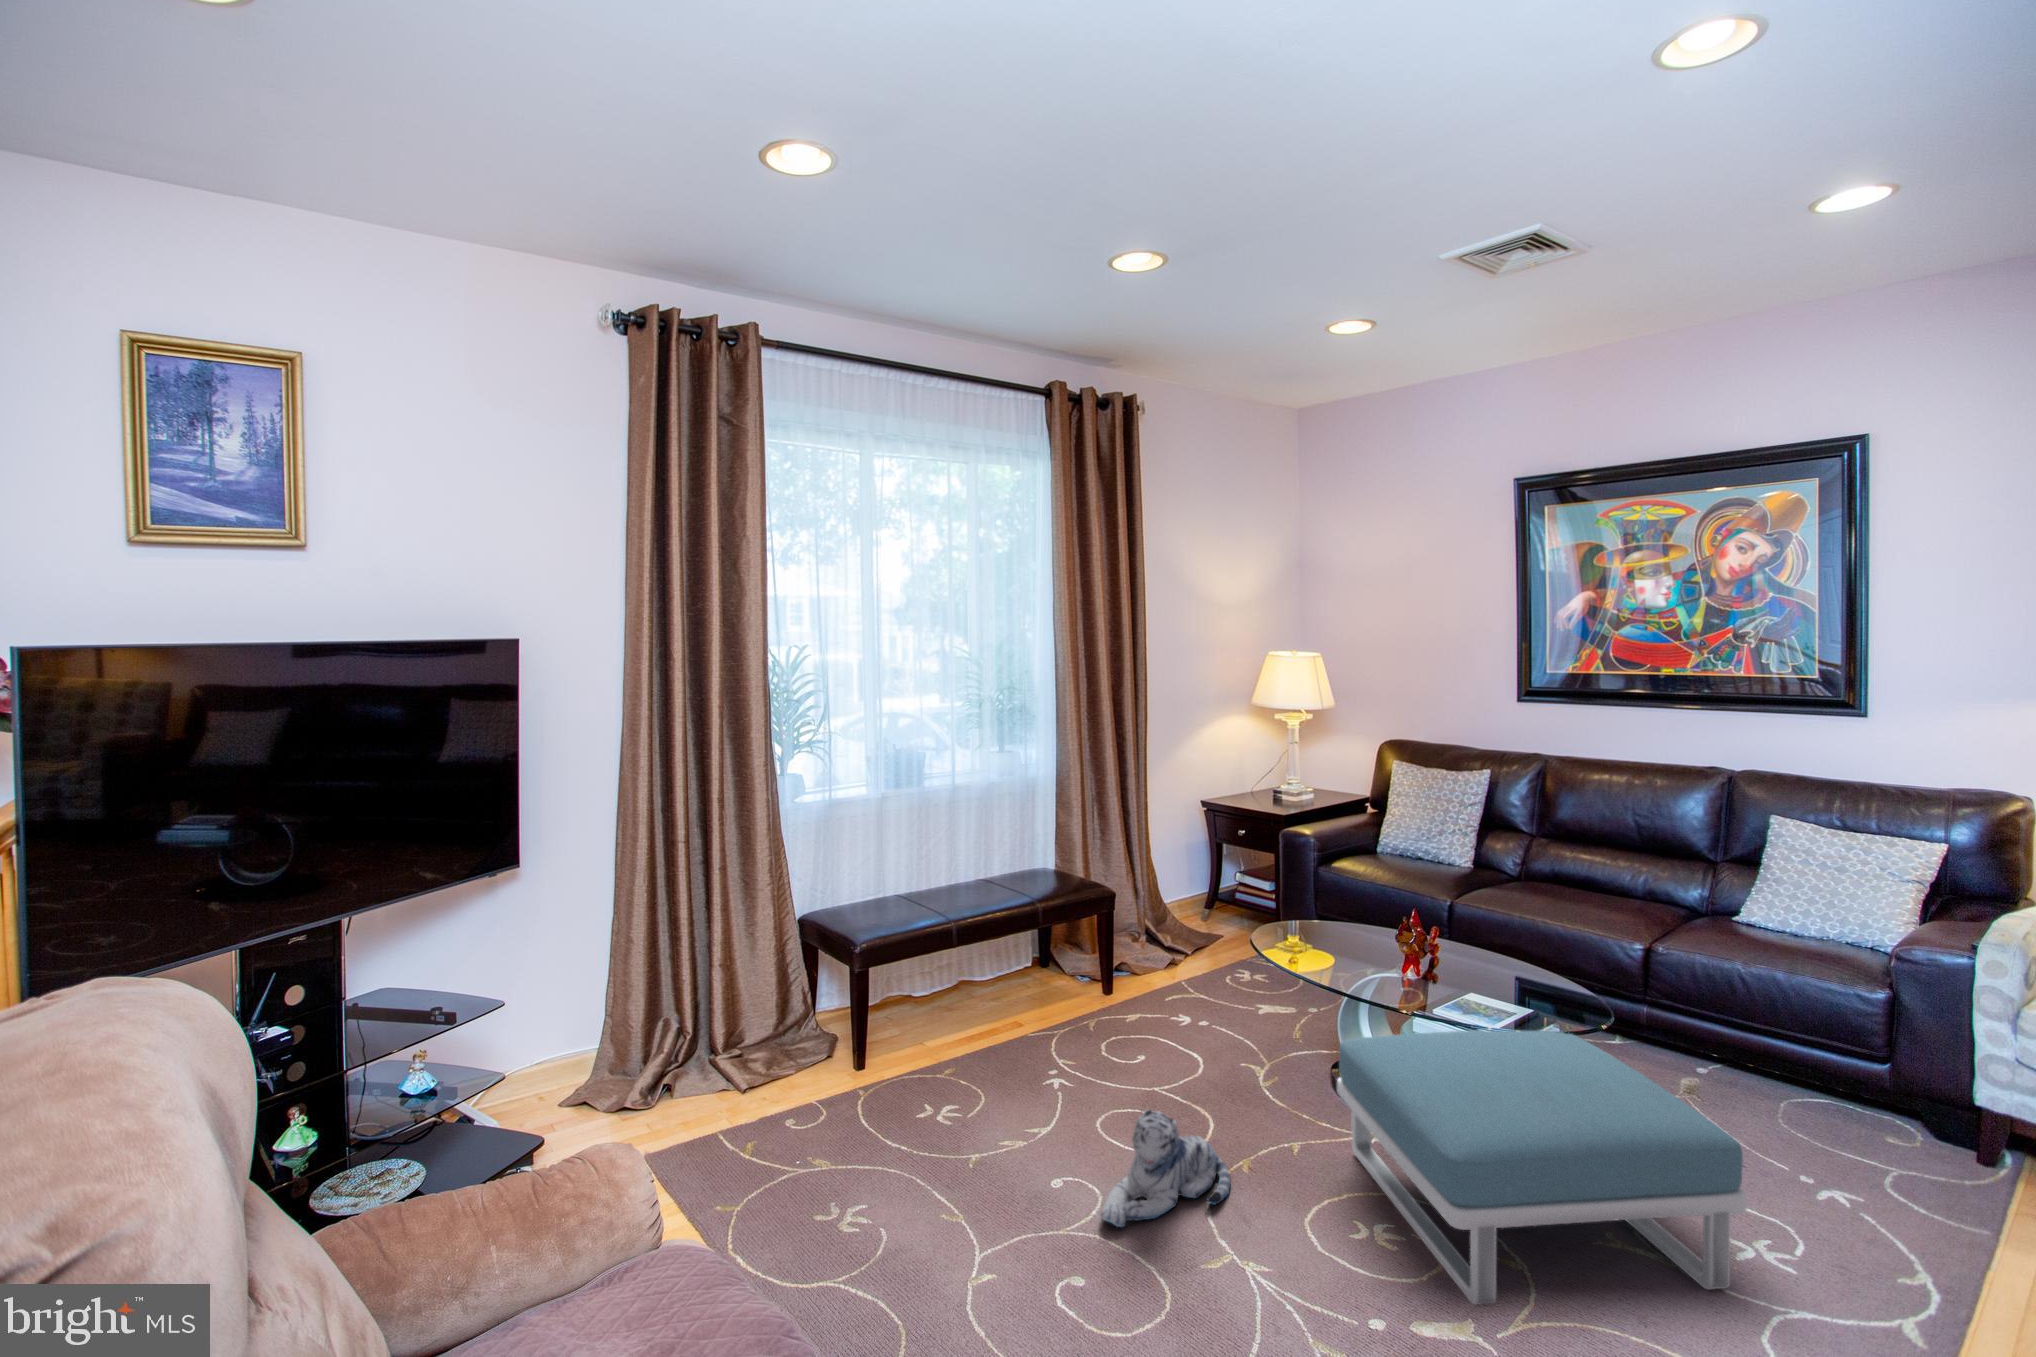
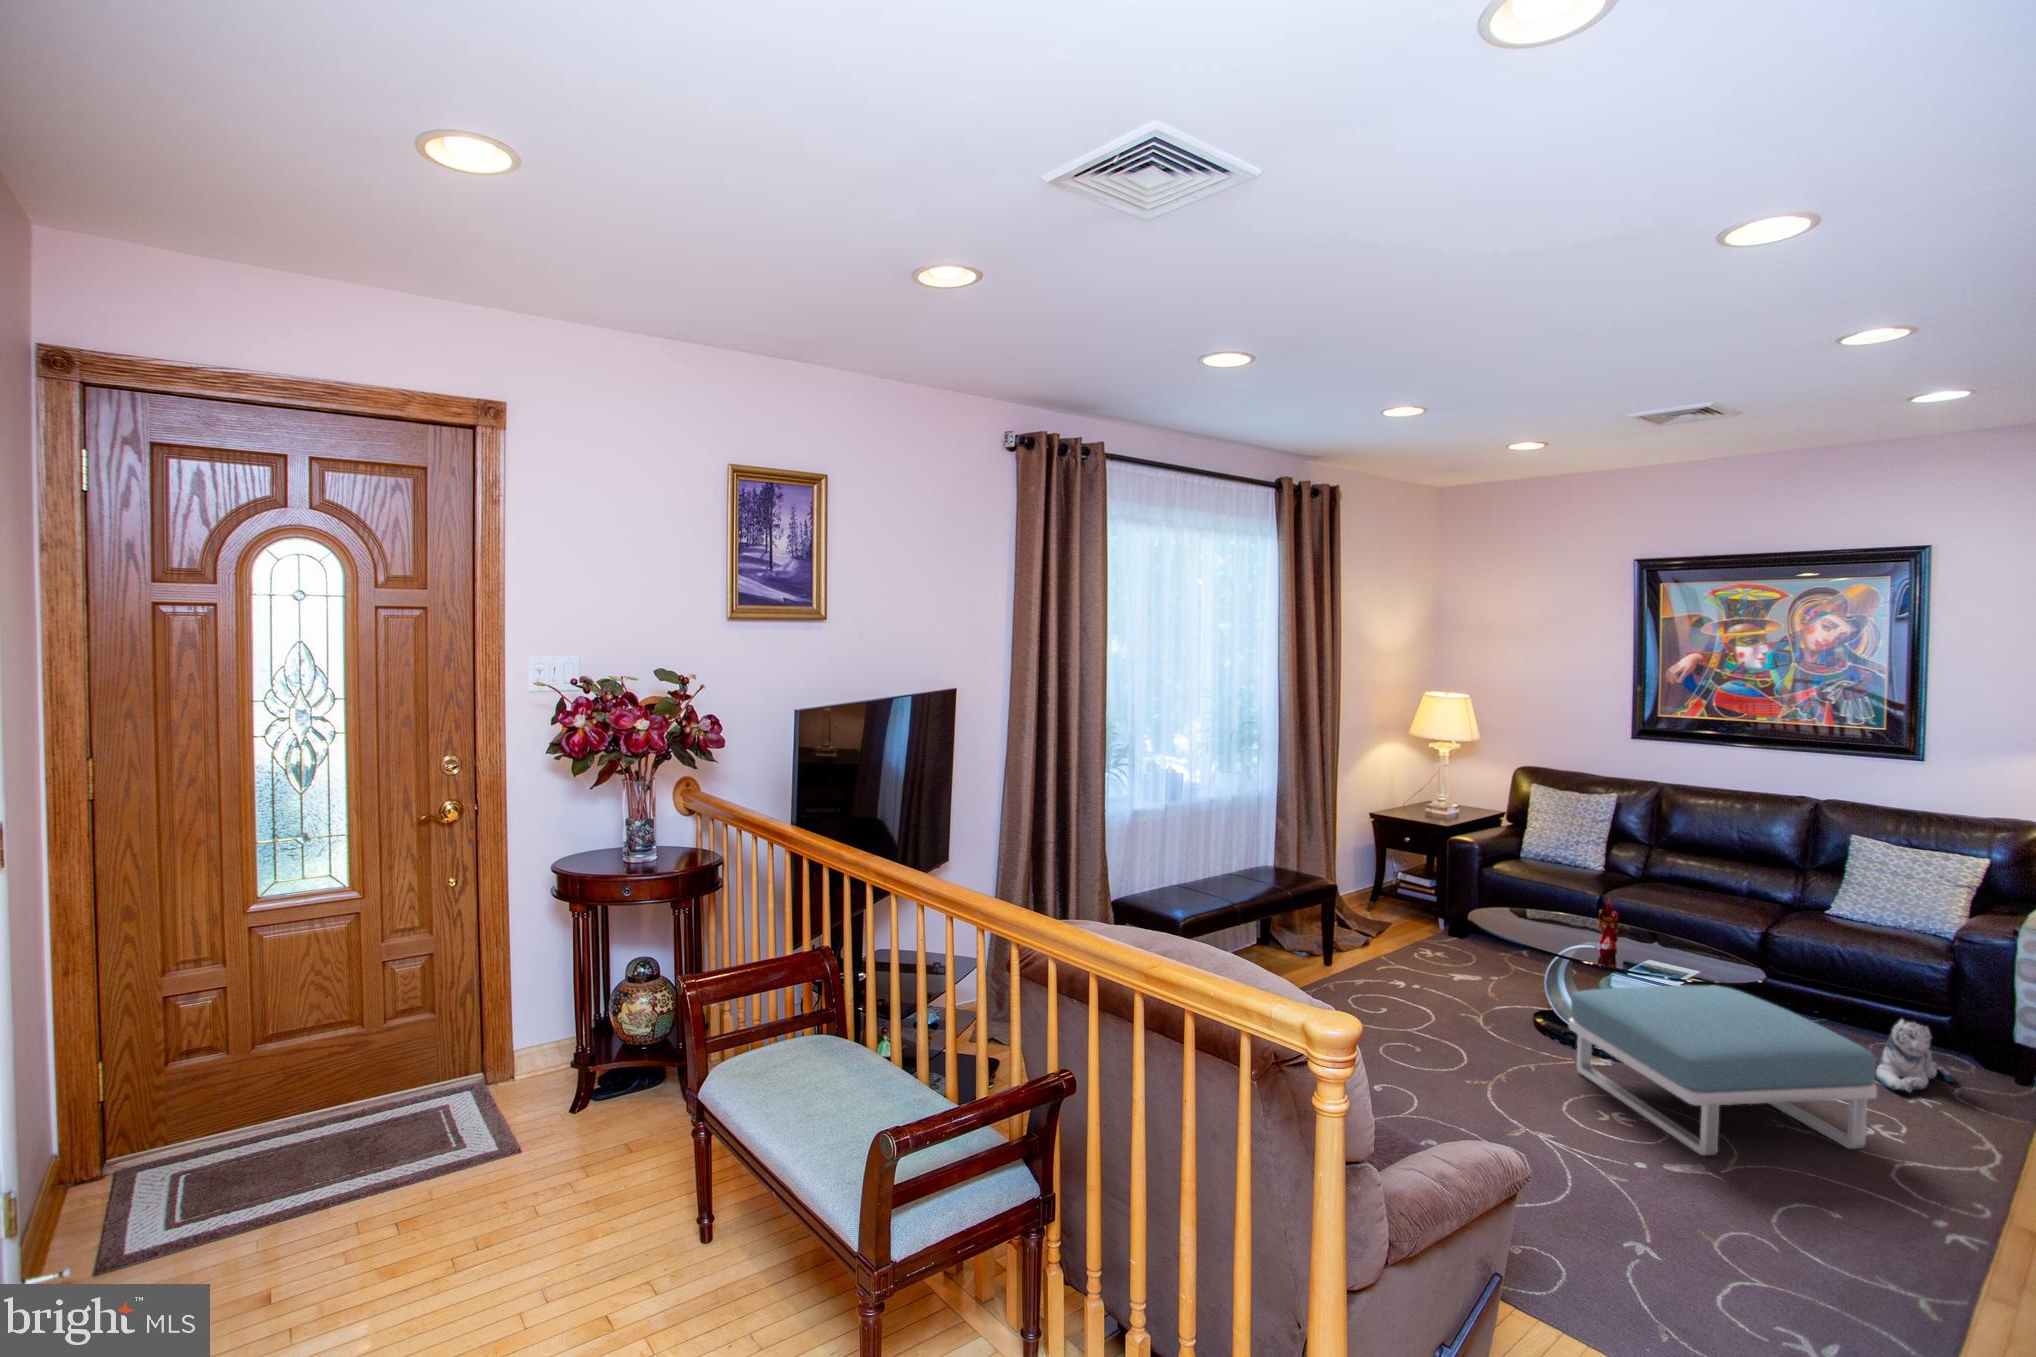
plush toy: present [1101,1109,1231,1227] -> present [1875,1020,1955,1092]

